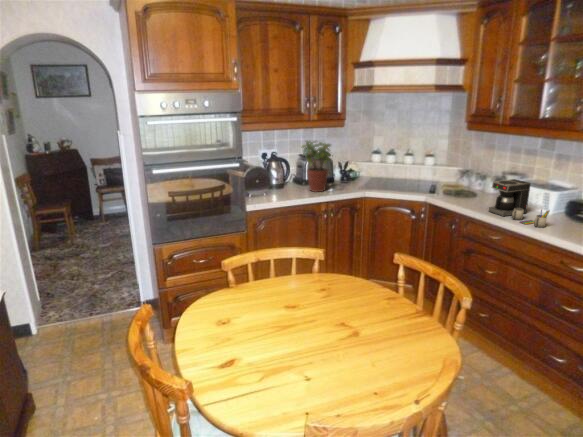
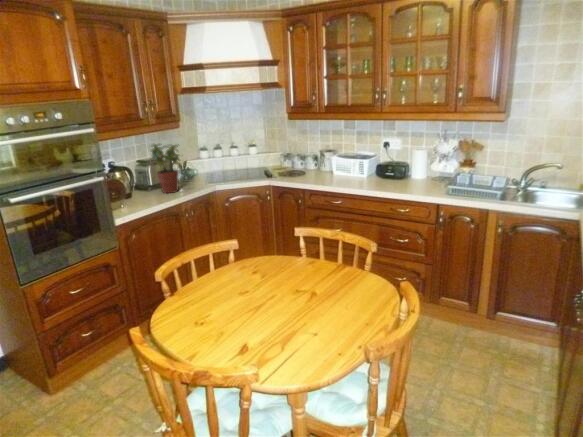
coffee maker: present [489,179,549,228] -> none [326,154,374,187]

